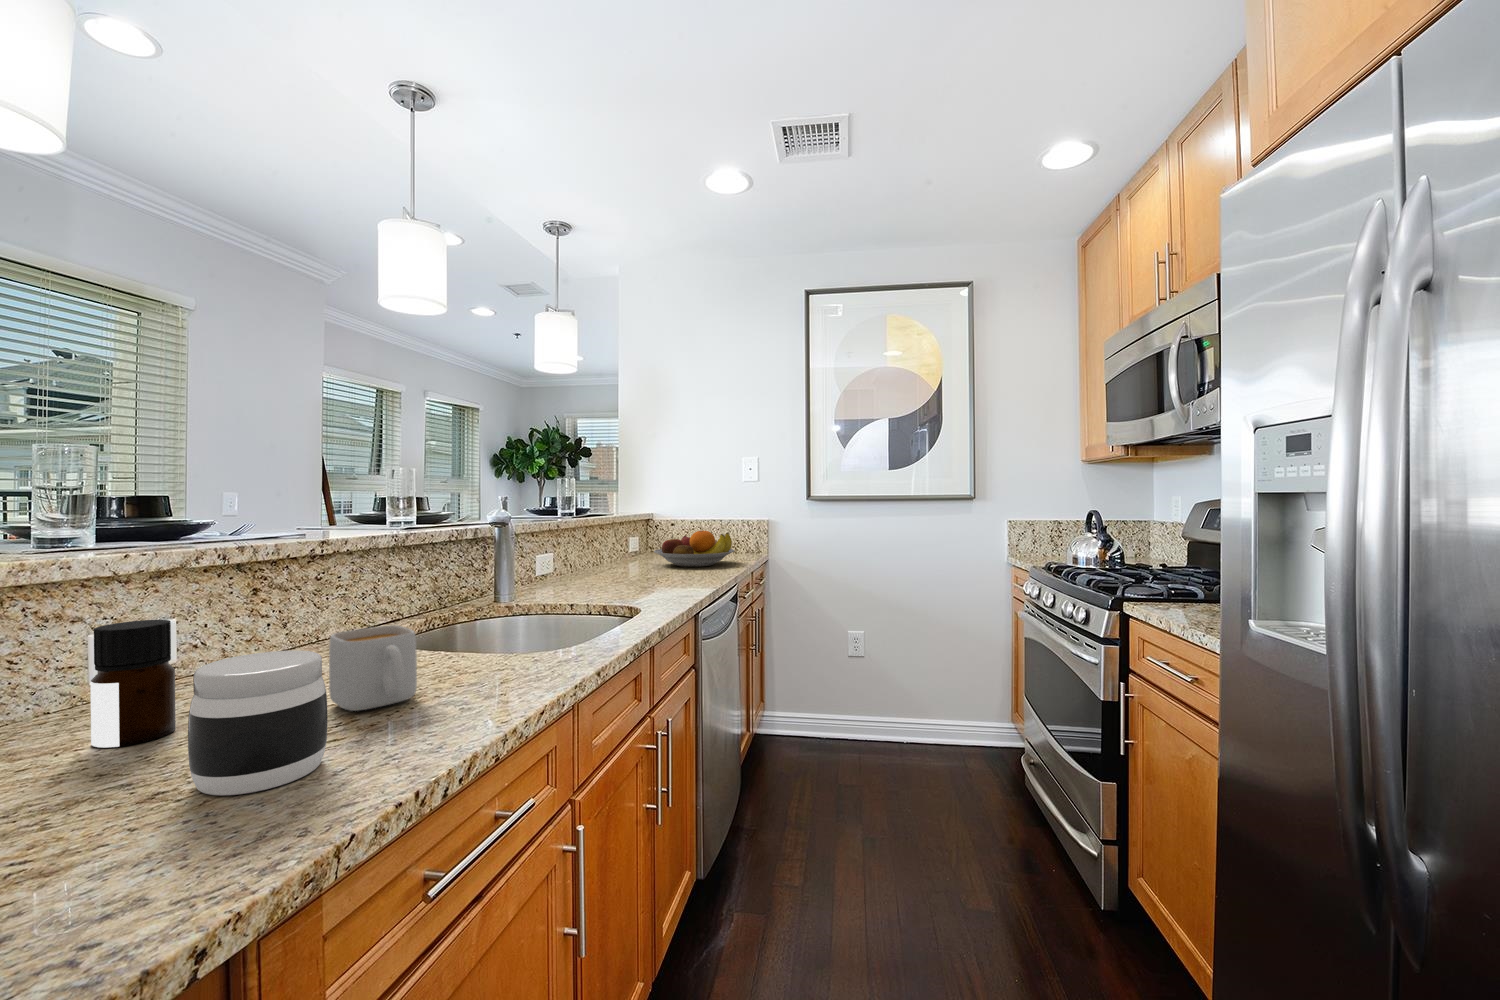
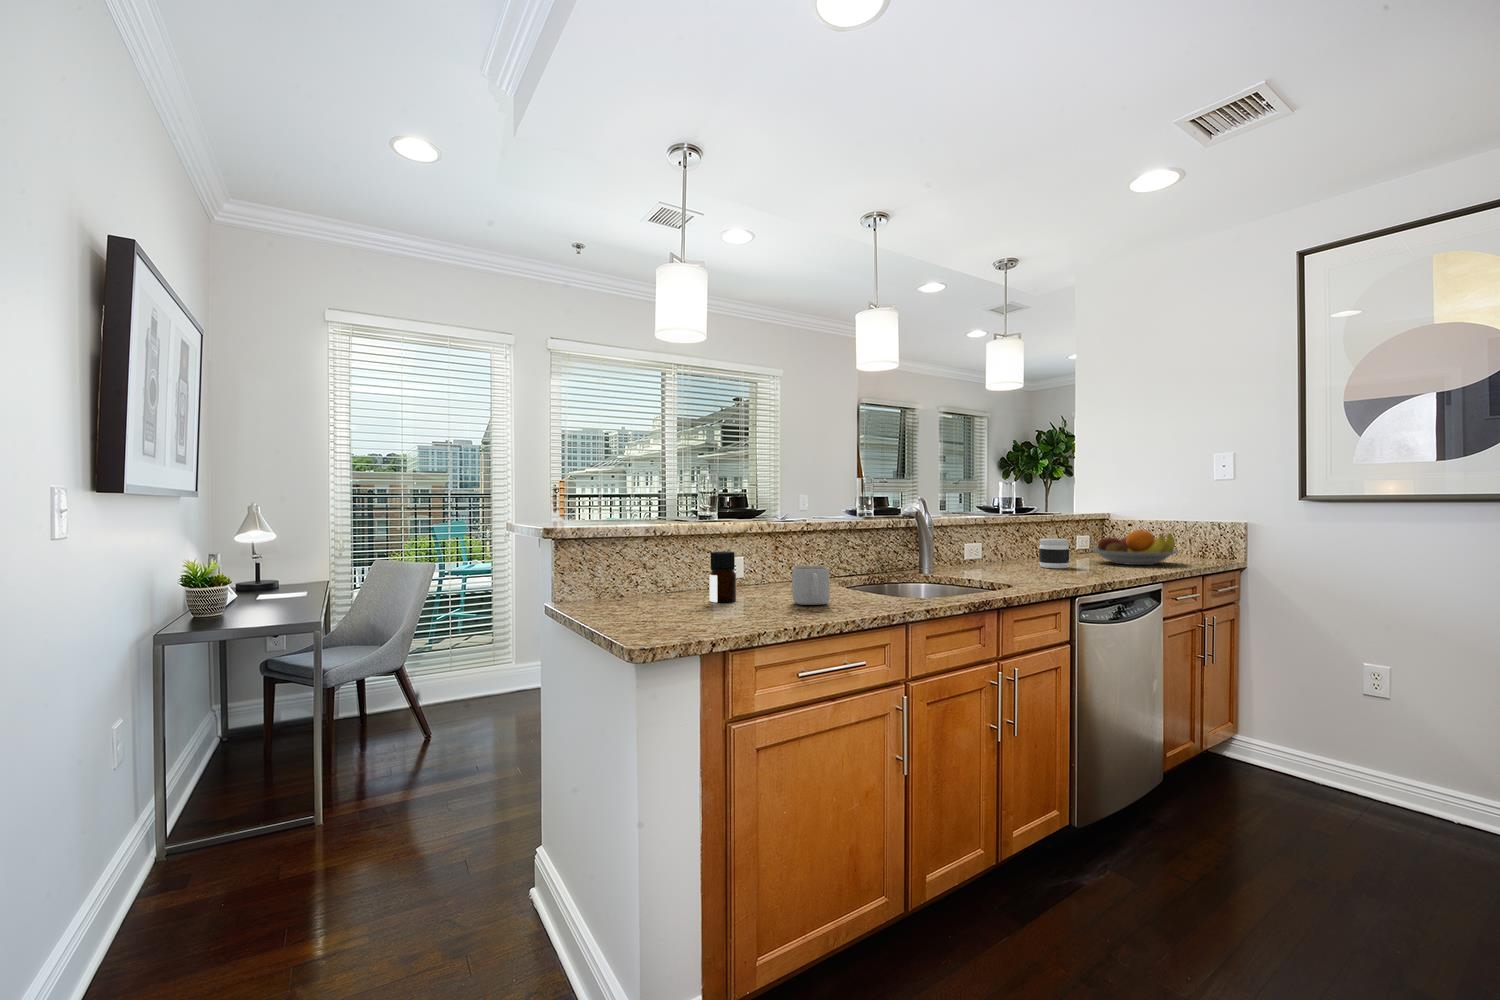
jar: present [188,650,328,795] -> present [1039,538,1069,568]

